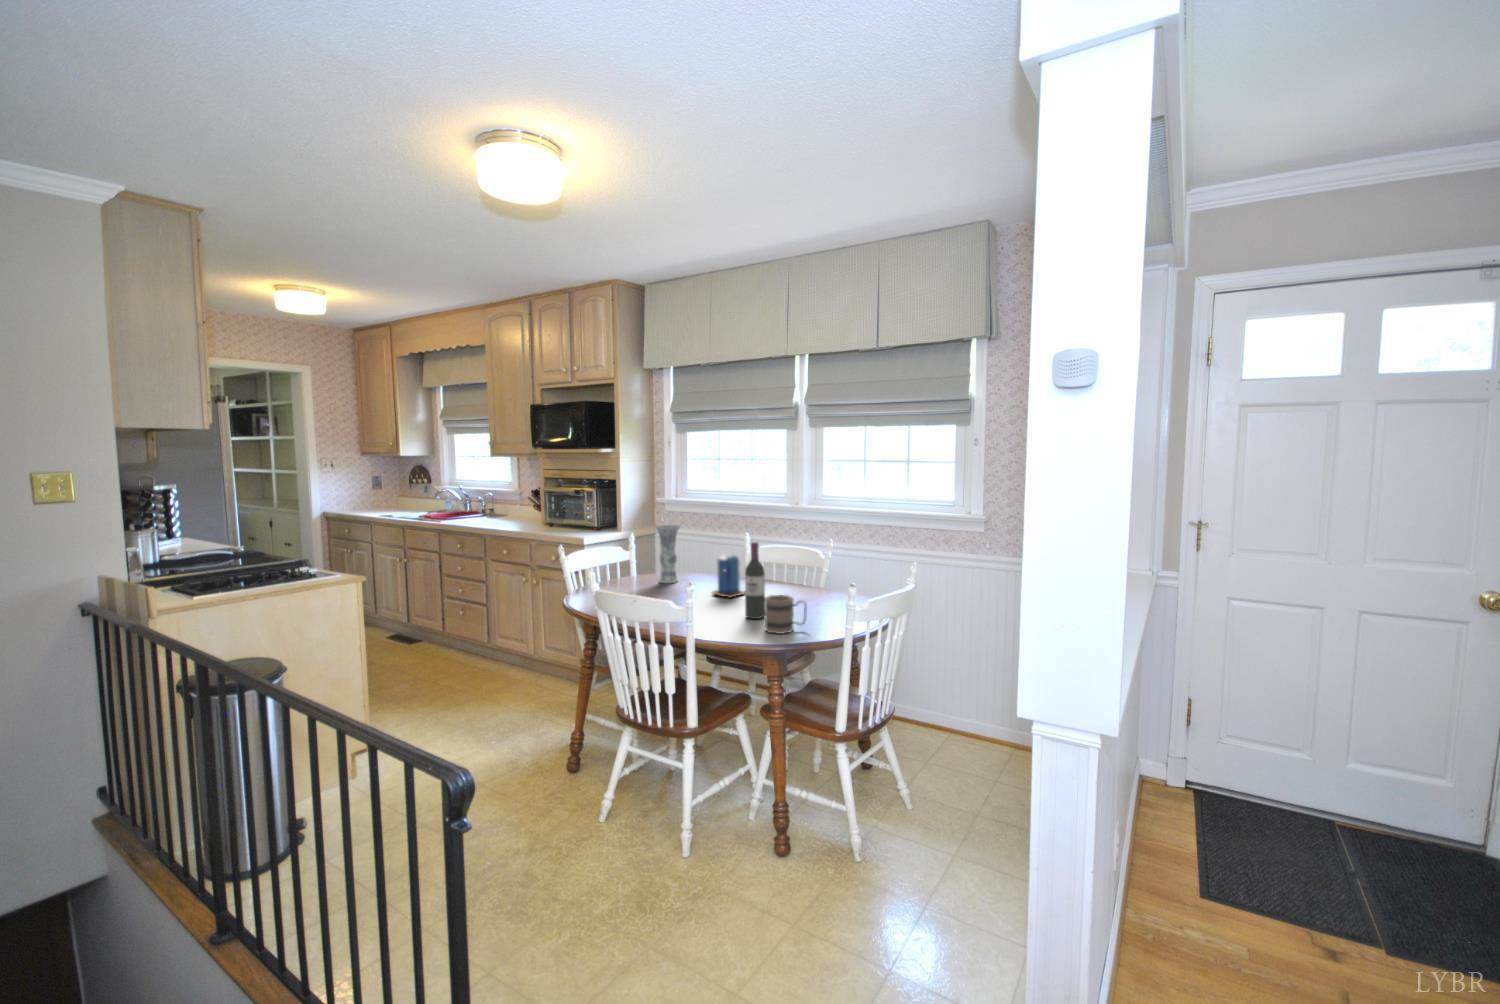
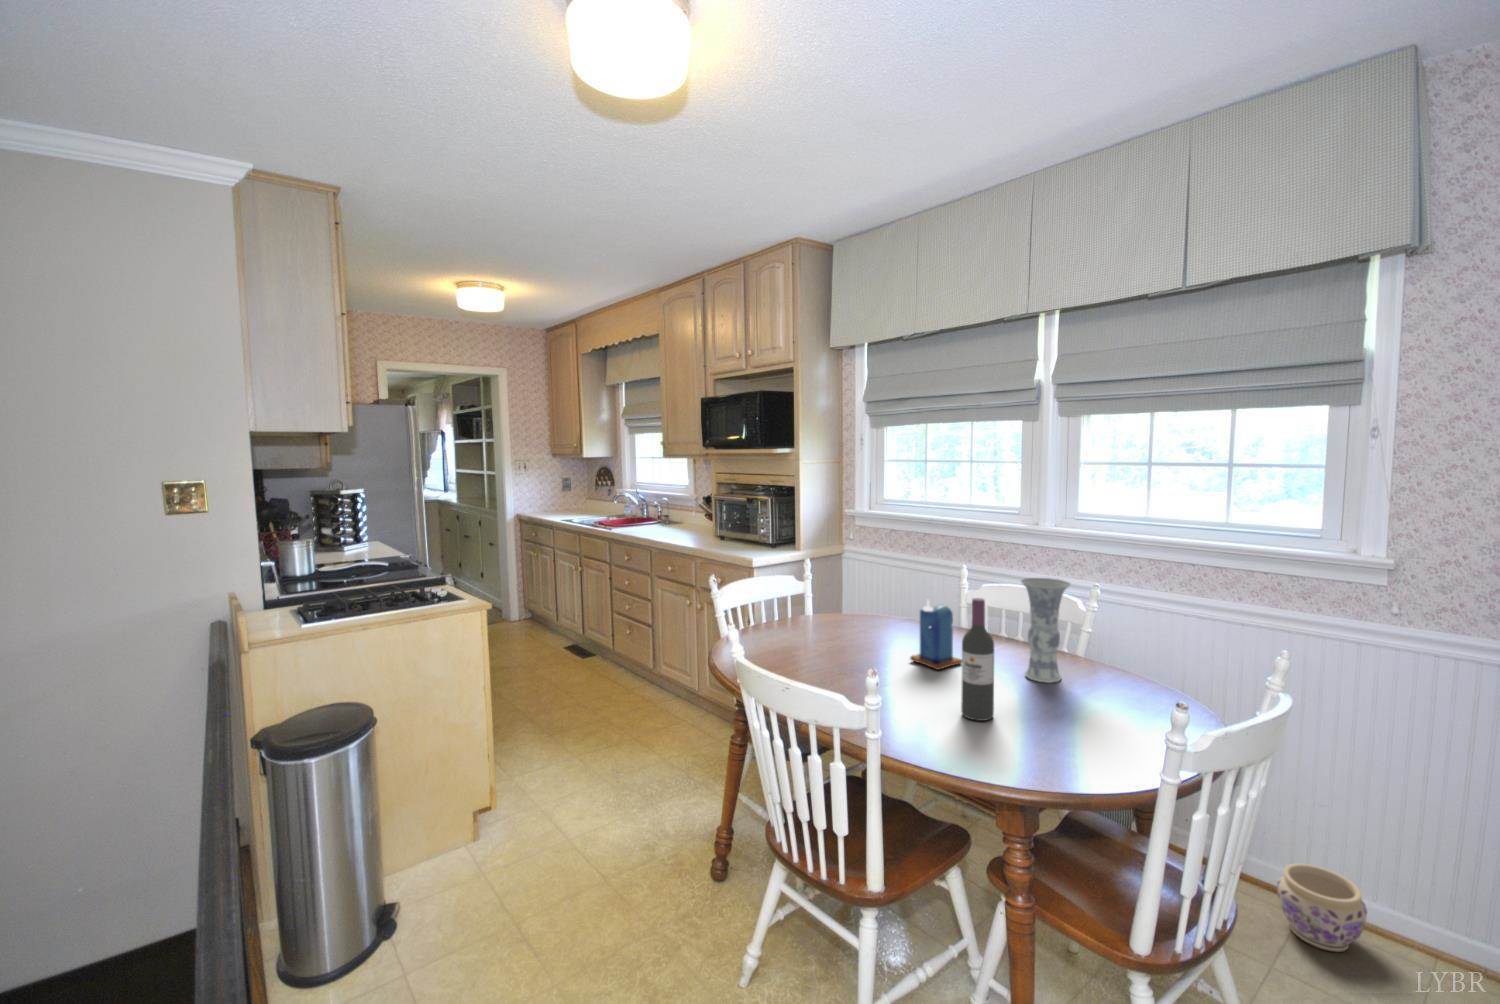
vase: present [655,525,680,583] -> present [1021,578,1070,683]
mug: present [765,595,807,634] -> none [995,692,1072,763]
planter: none [931,703,974,749] -> present [1277,863,1367,952]

